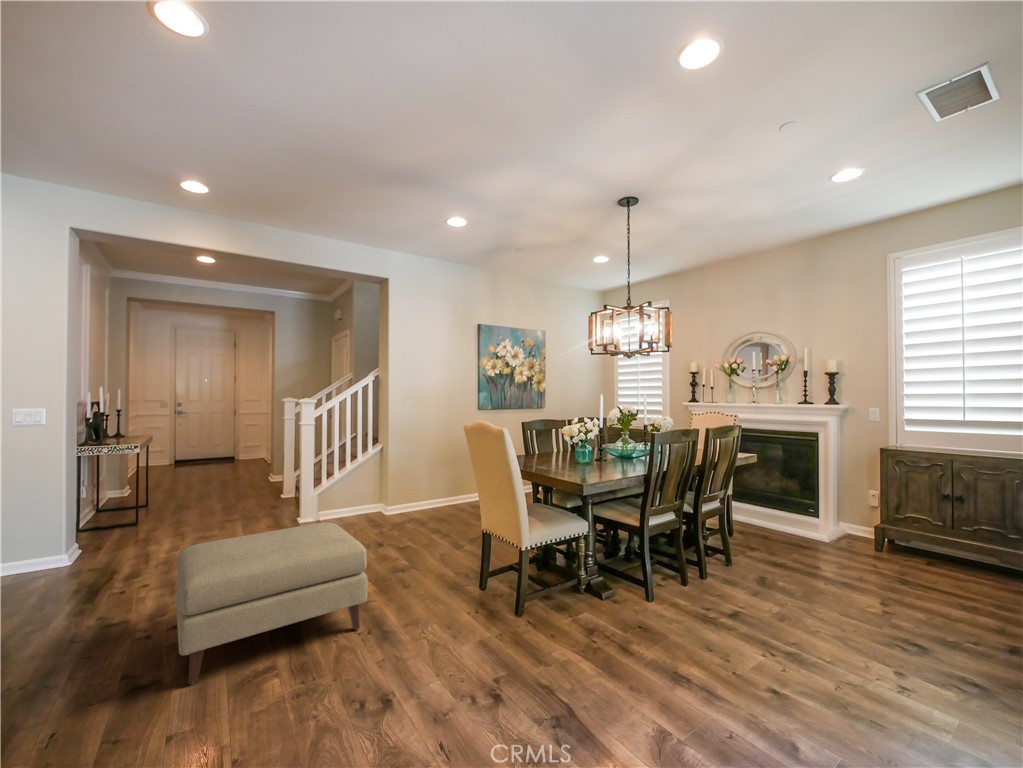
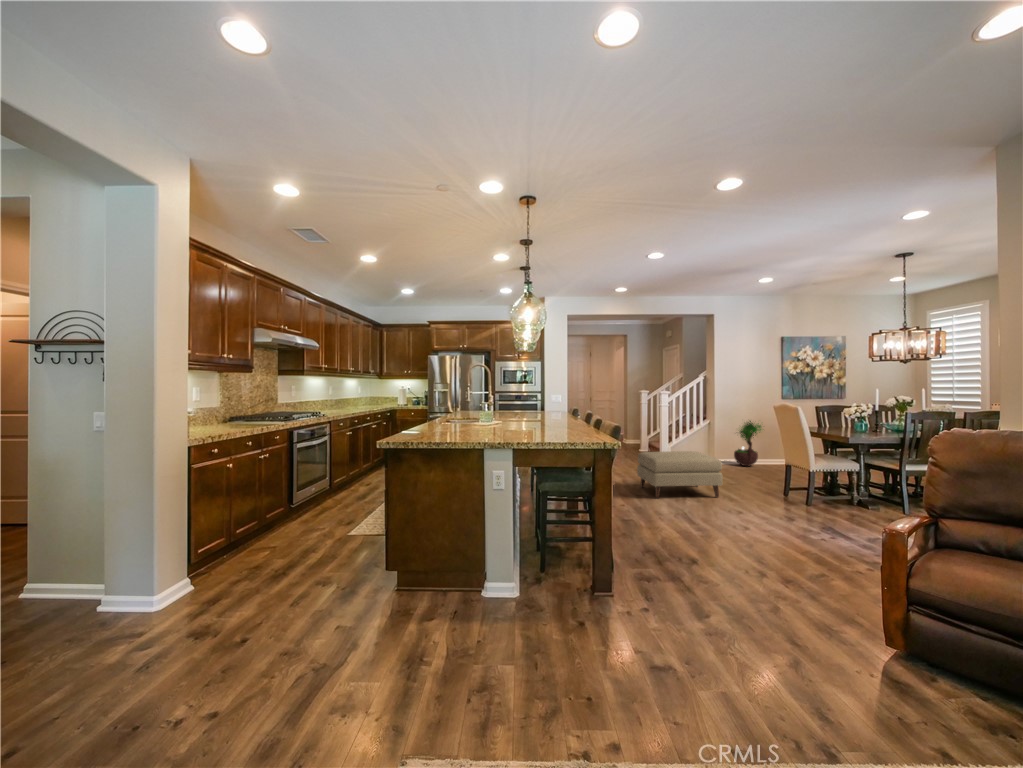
potted tree: none [414,437,457,512] -> present [734,421,761,466]

